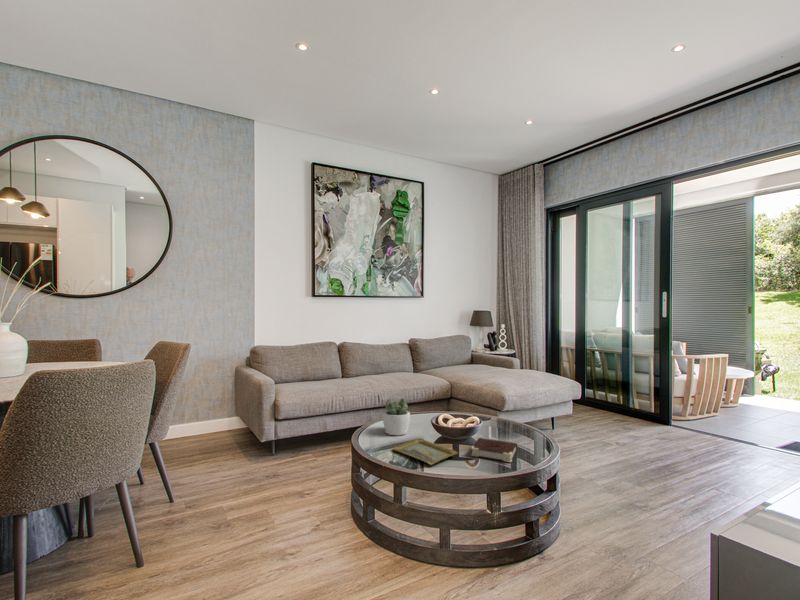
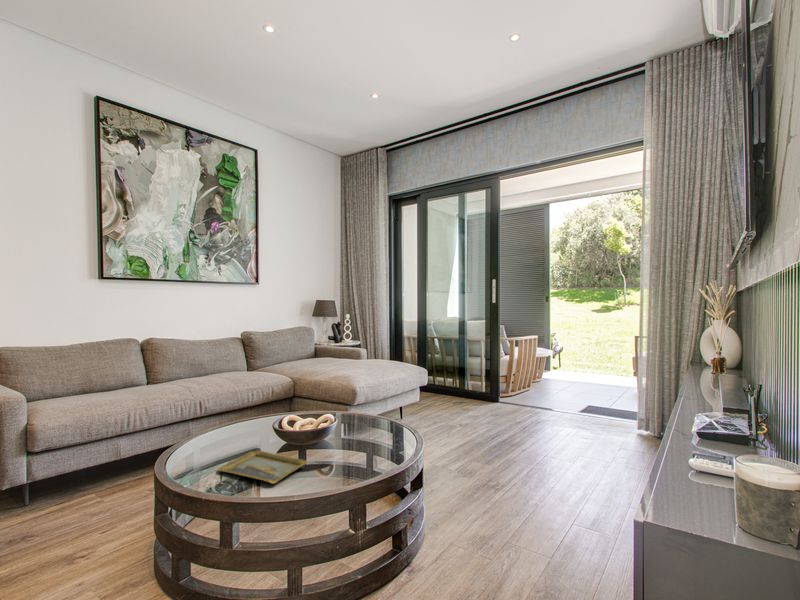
succulent plant: present [383,399,410,435] -> none [203,401,243,451]
book: present [471,438,517,462] -> none [324,440,377,464]

